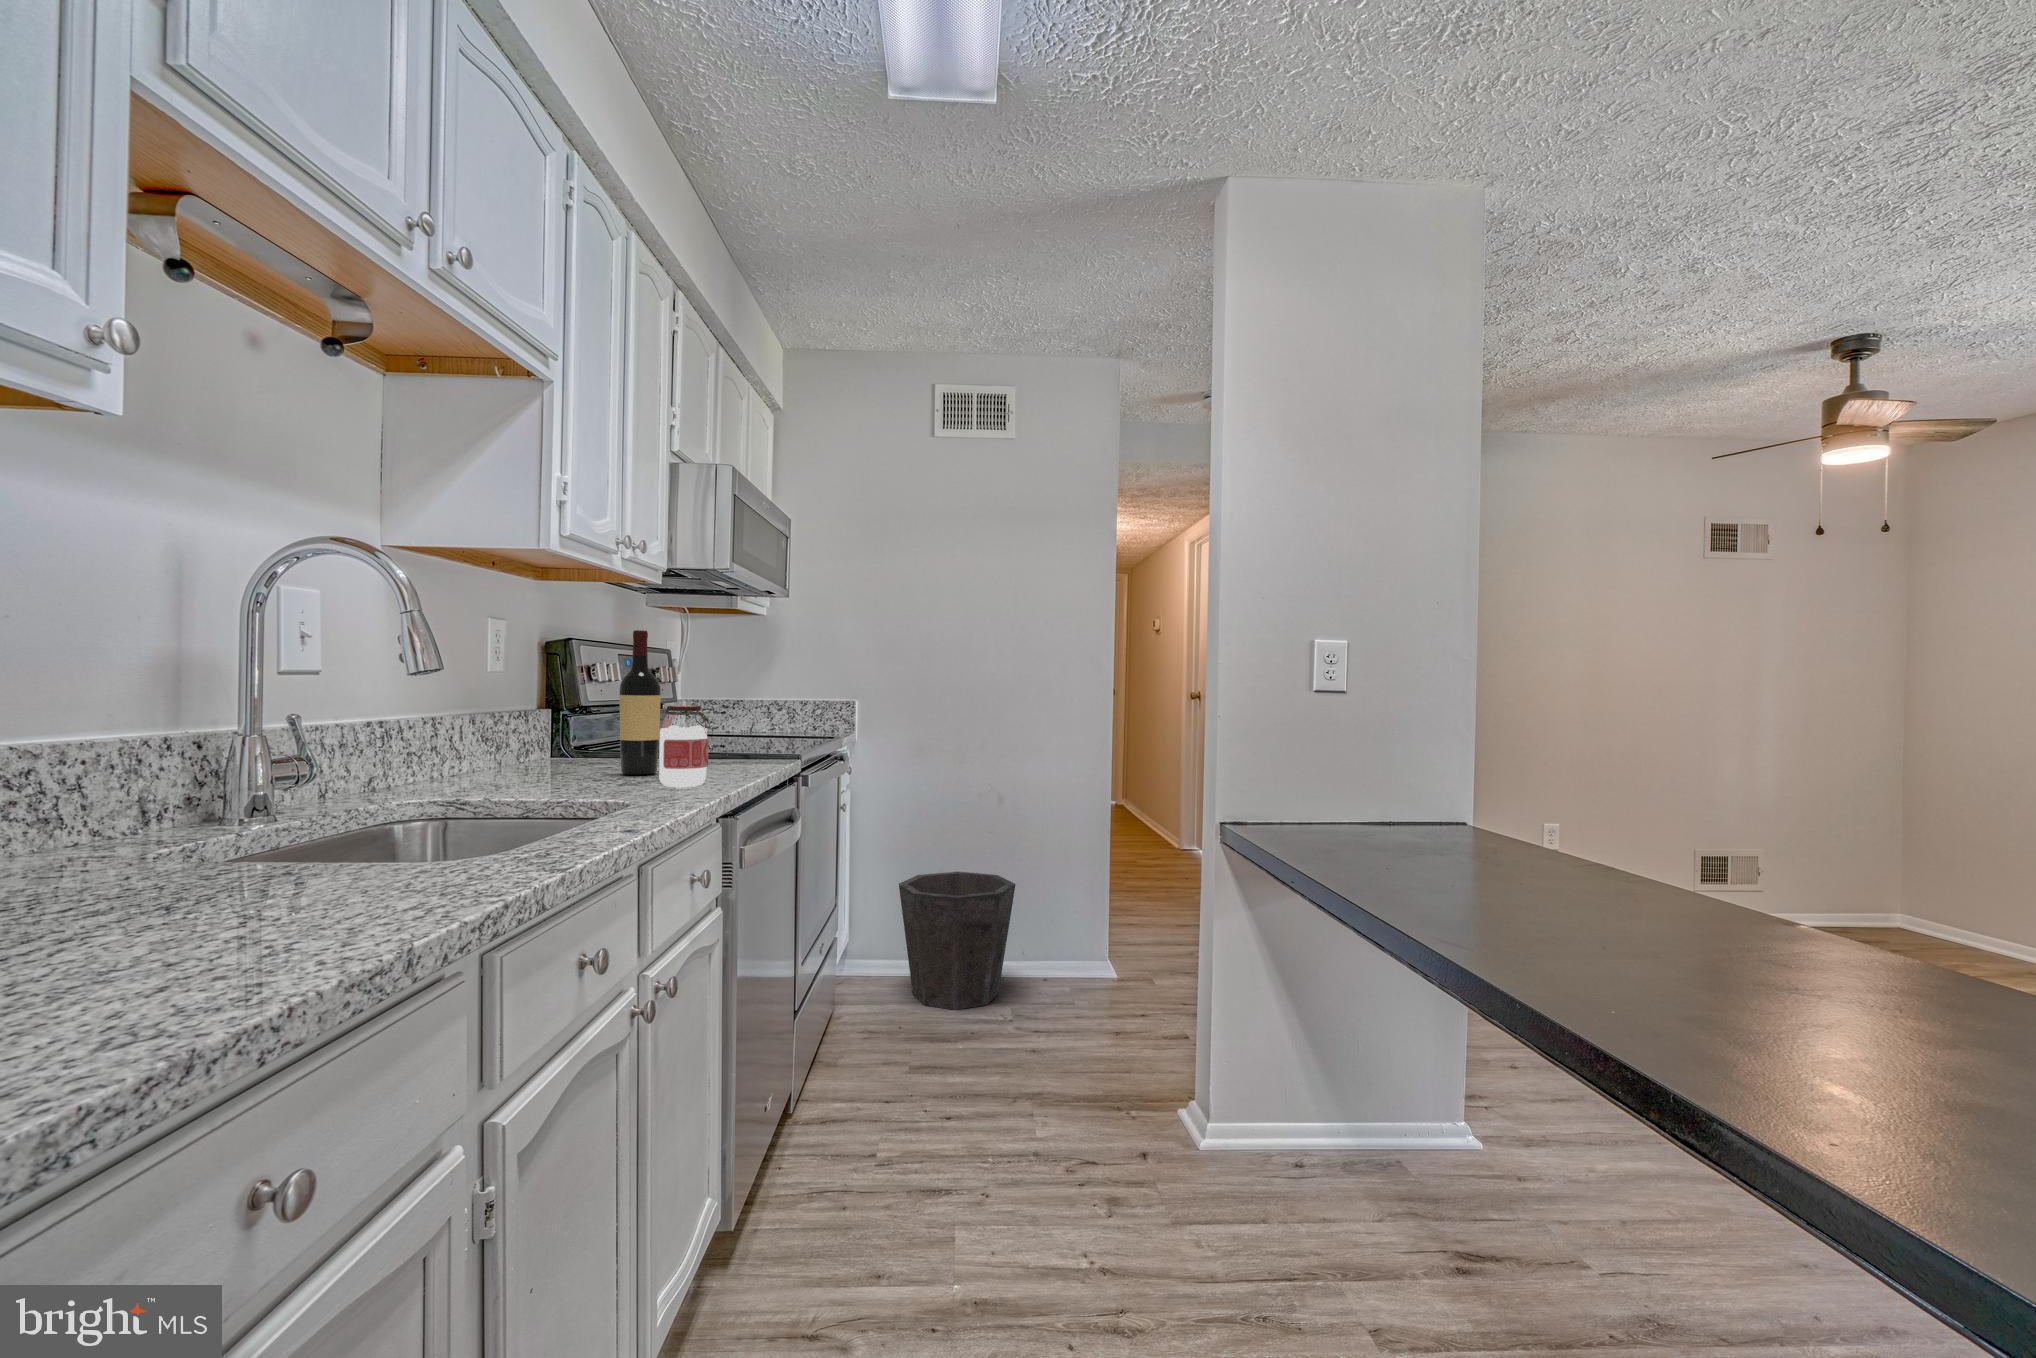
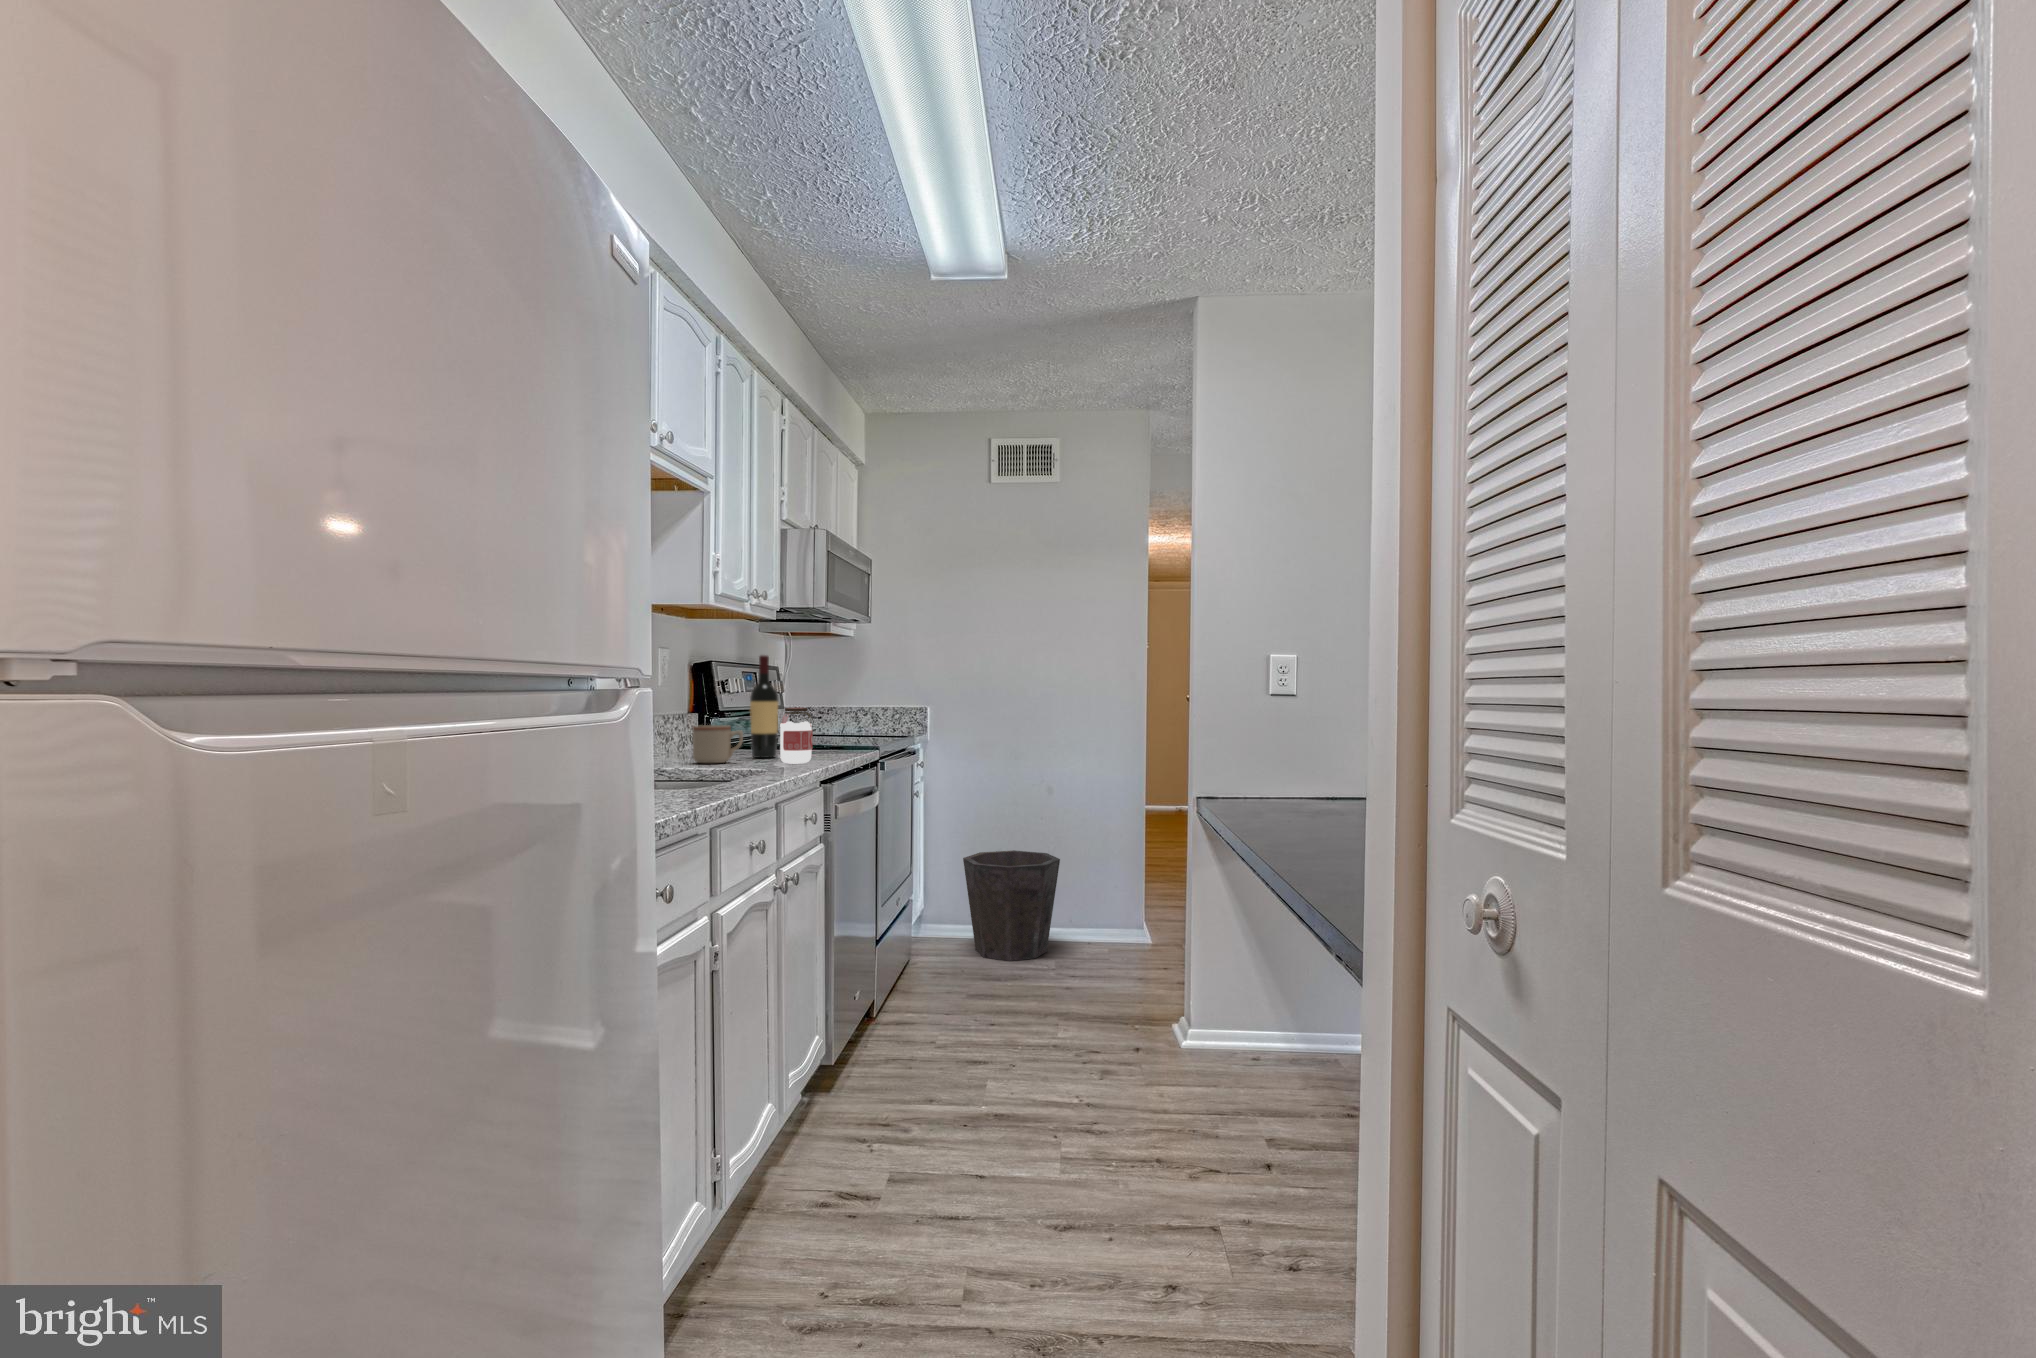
mug: none [526,730,604,787] -> present [693,725,743,763]

